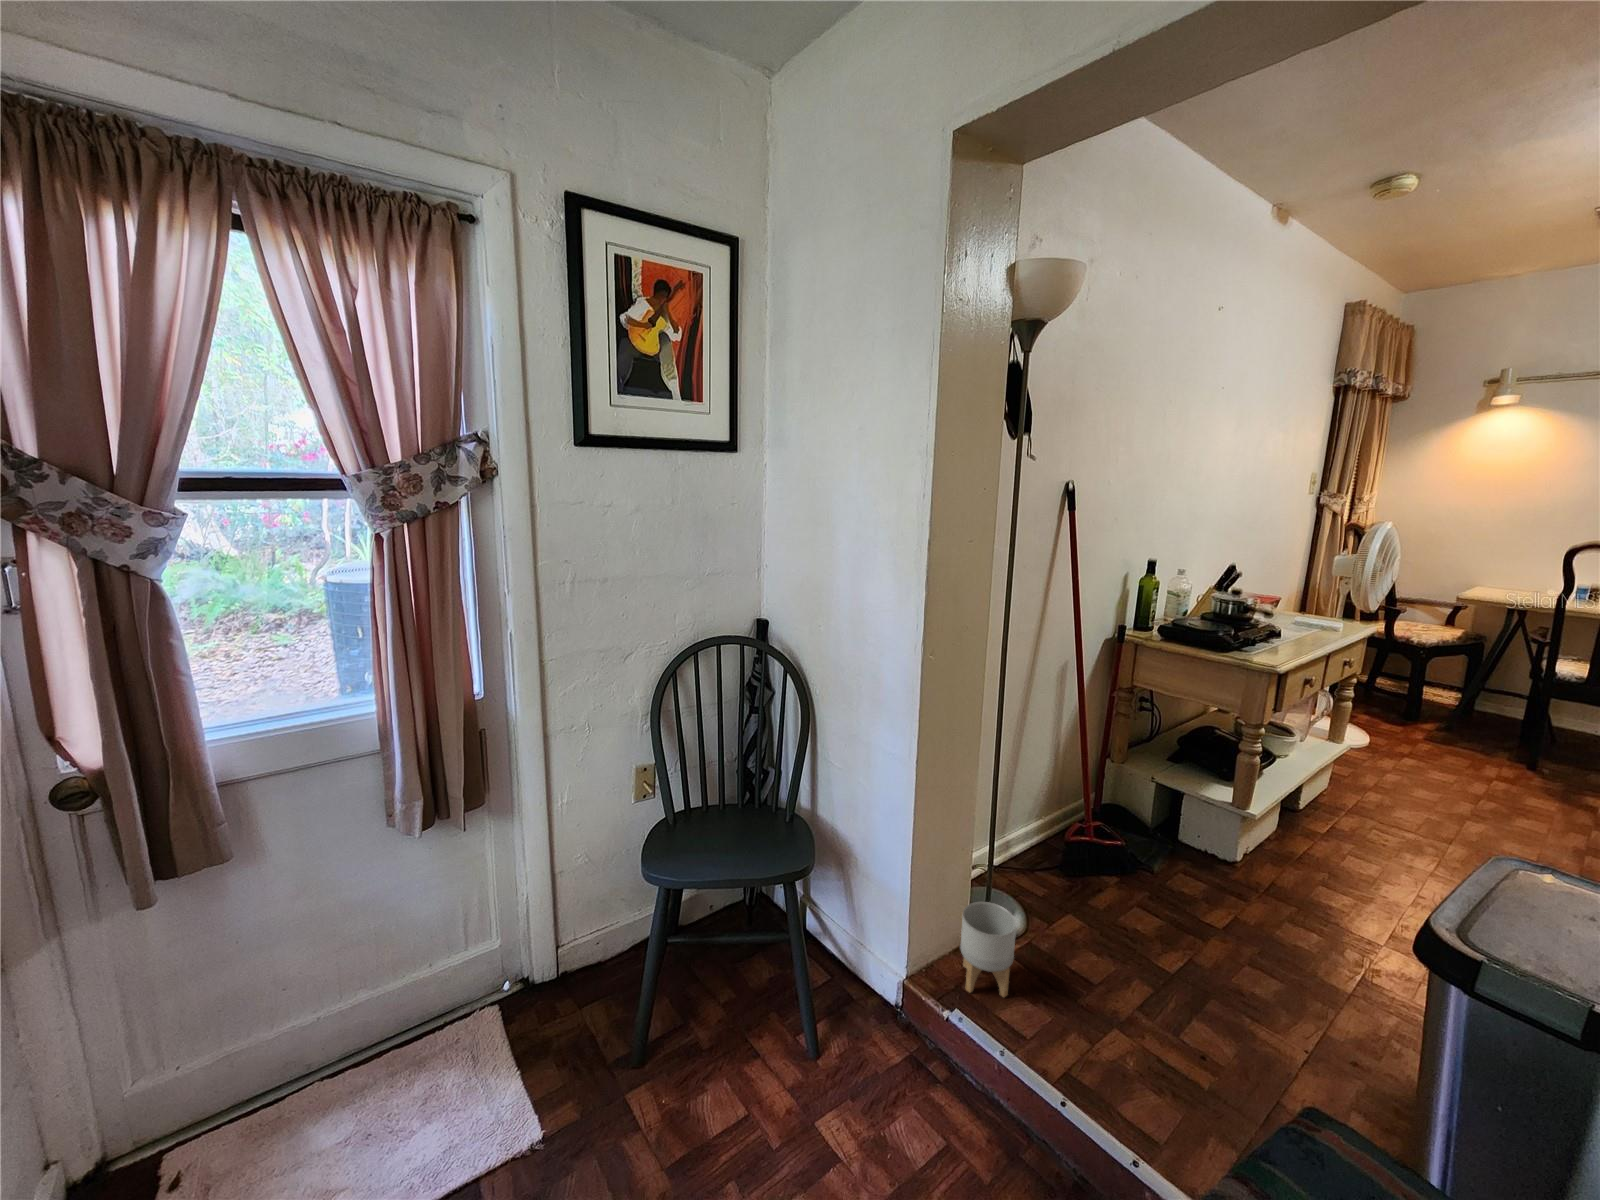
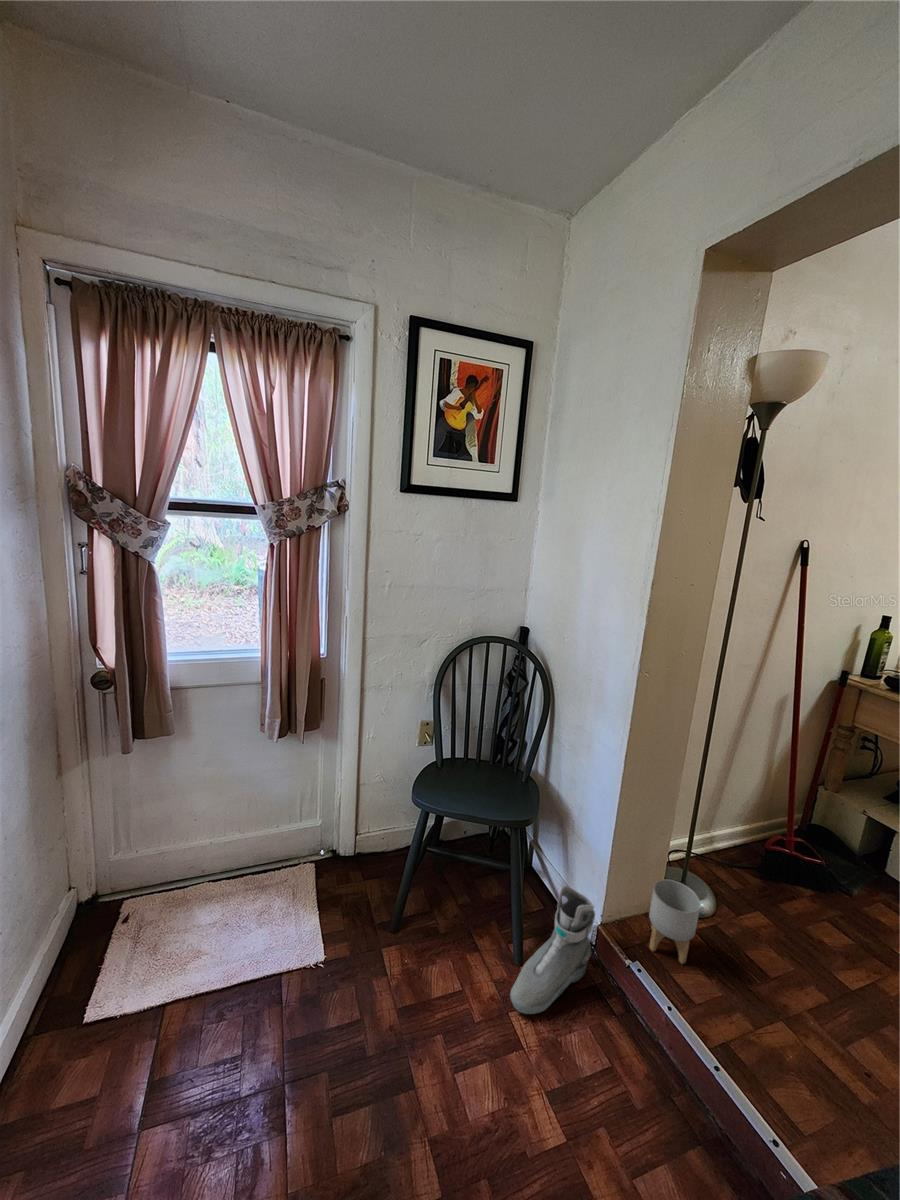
sneaker: none [813,940,901,1117] -> present [510,886,595,1014]

